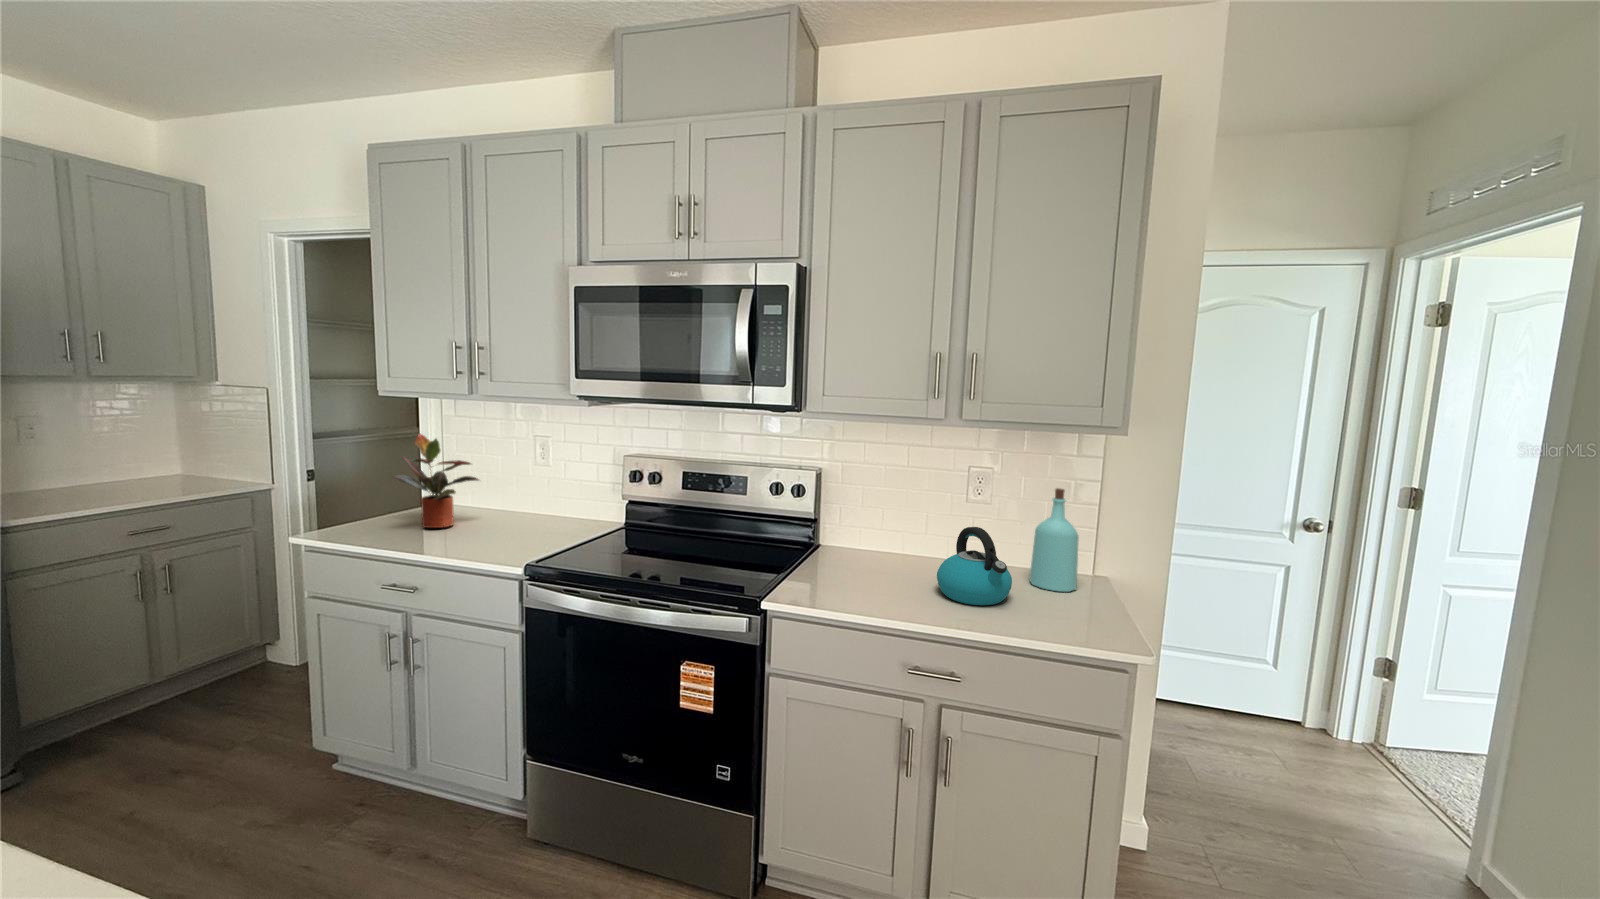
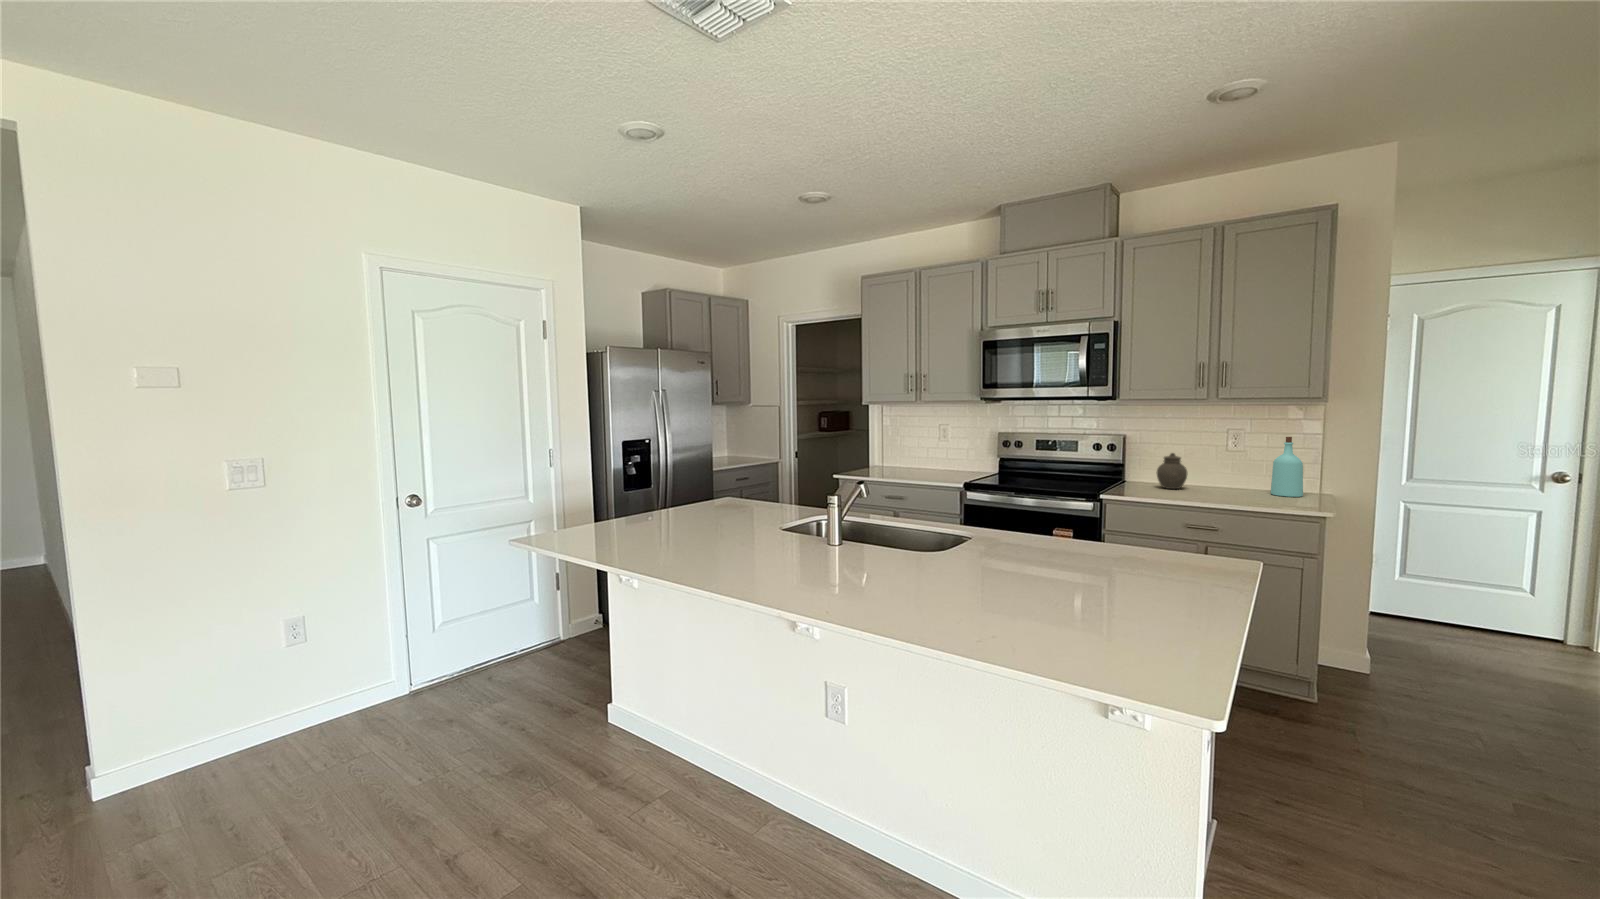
potted plant: present [394,433,479,528] -> none [877,424,917,473]
jar: none [863,508,910,571] -> present [1157,453,1187,489]
kettle: present [937,527,1012,605] -> none [1206,458,1255,499]

